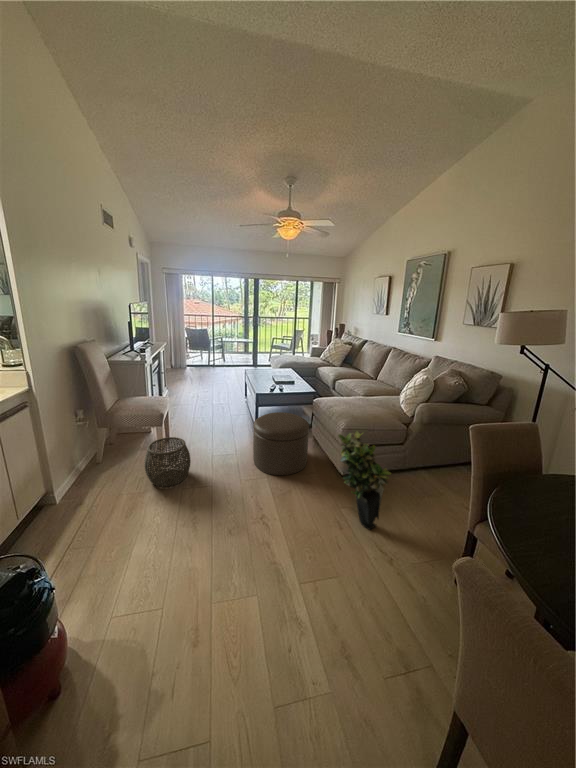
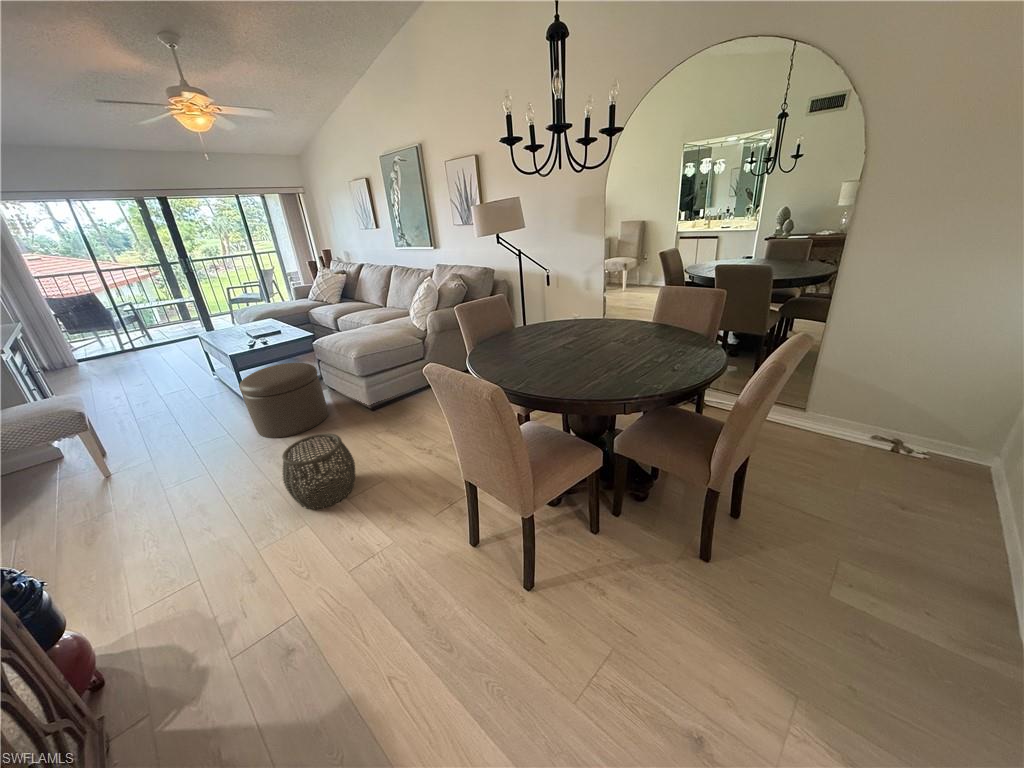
potted plant: present [338,431,391,529] -> none [348,348,416,439]
woven basket: present [144,437,191,487] -> present [282,433,355,510]

